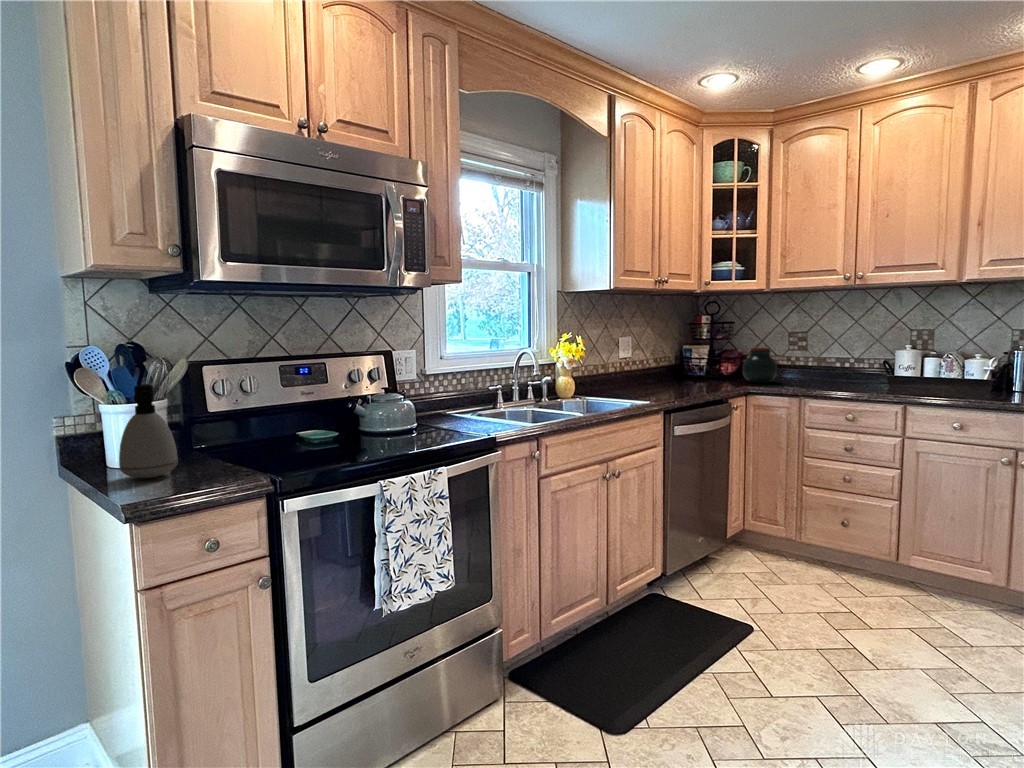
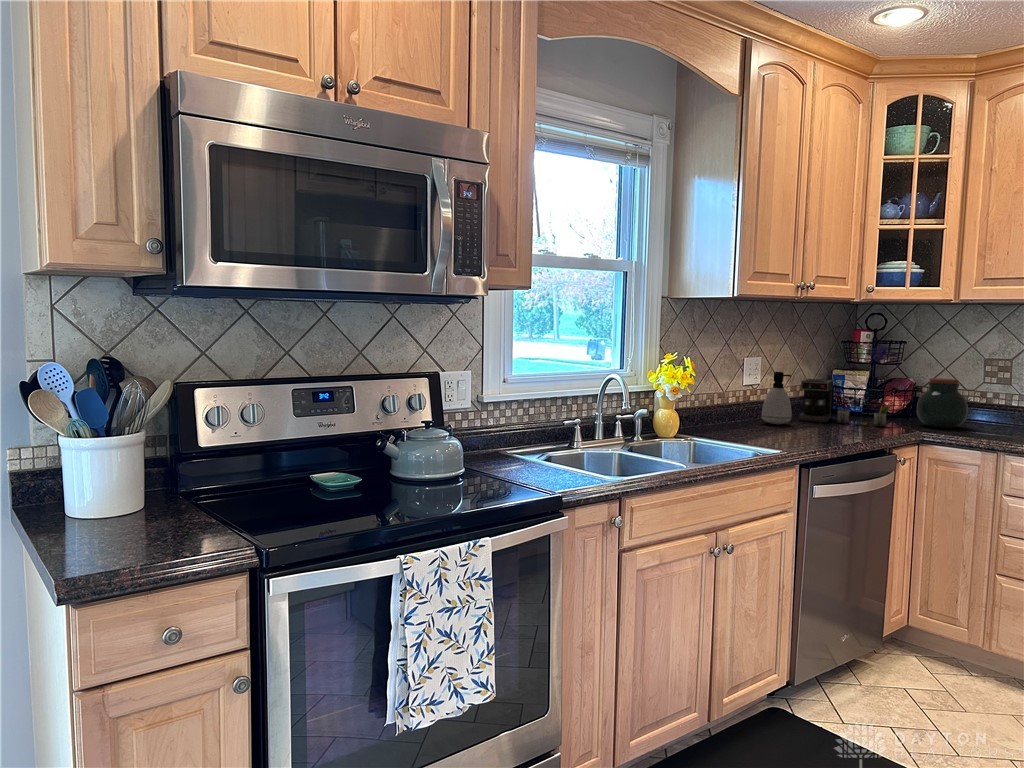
coffee maker: none [661,352,725,384] -> present [799,379,890,427]
soap dispenser: present [119,384,178,478] -> present [762,372,792,424]

